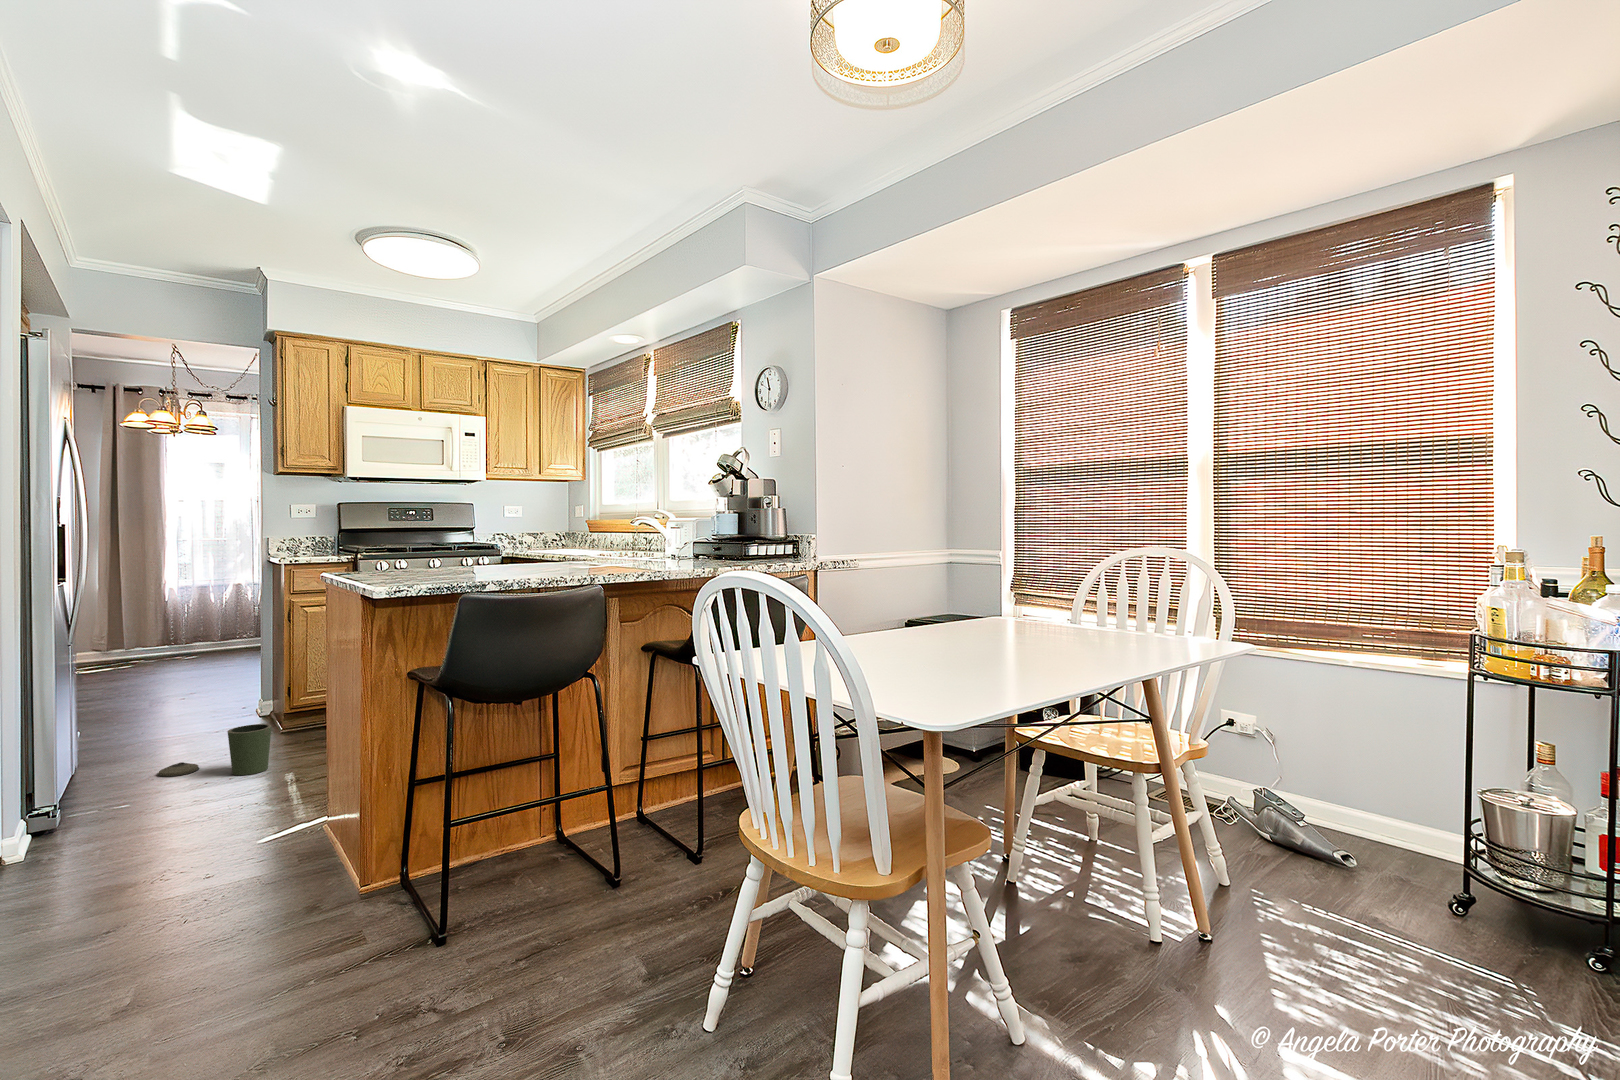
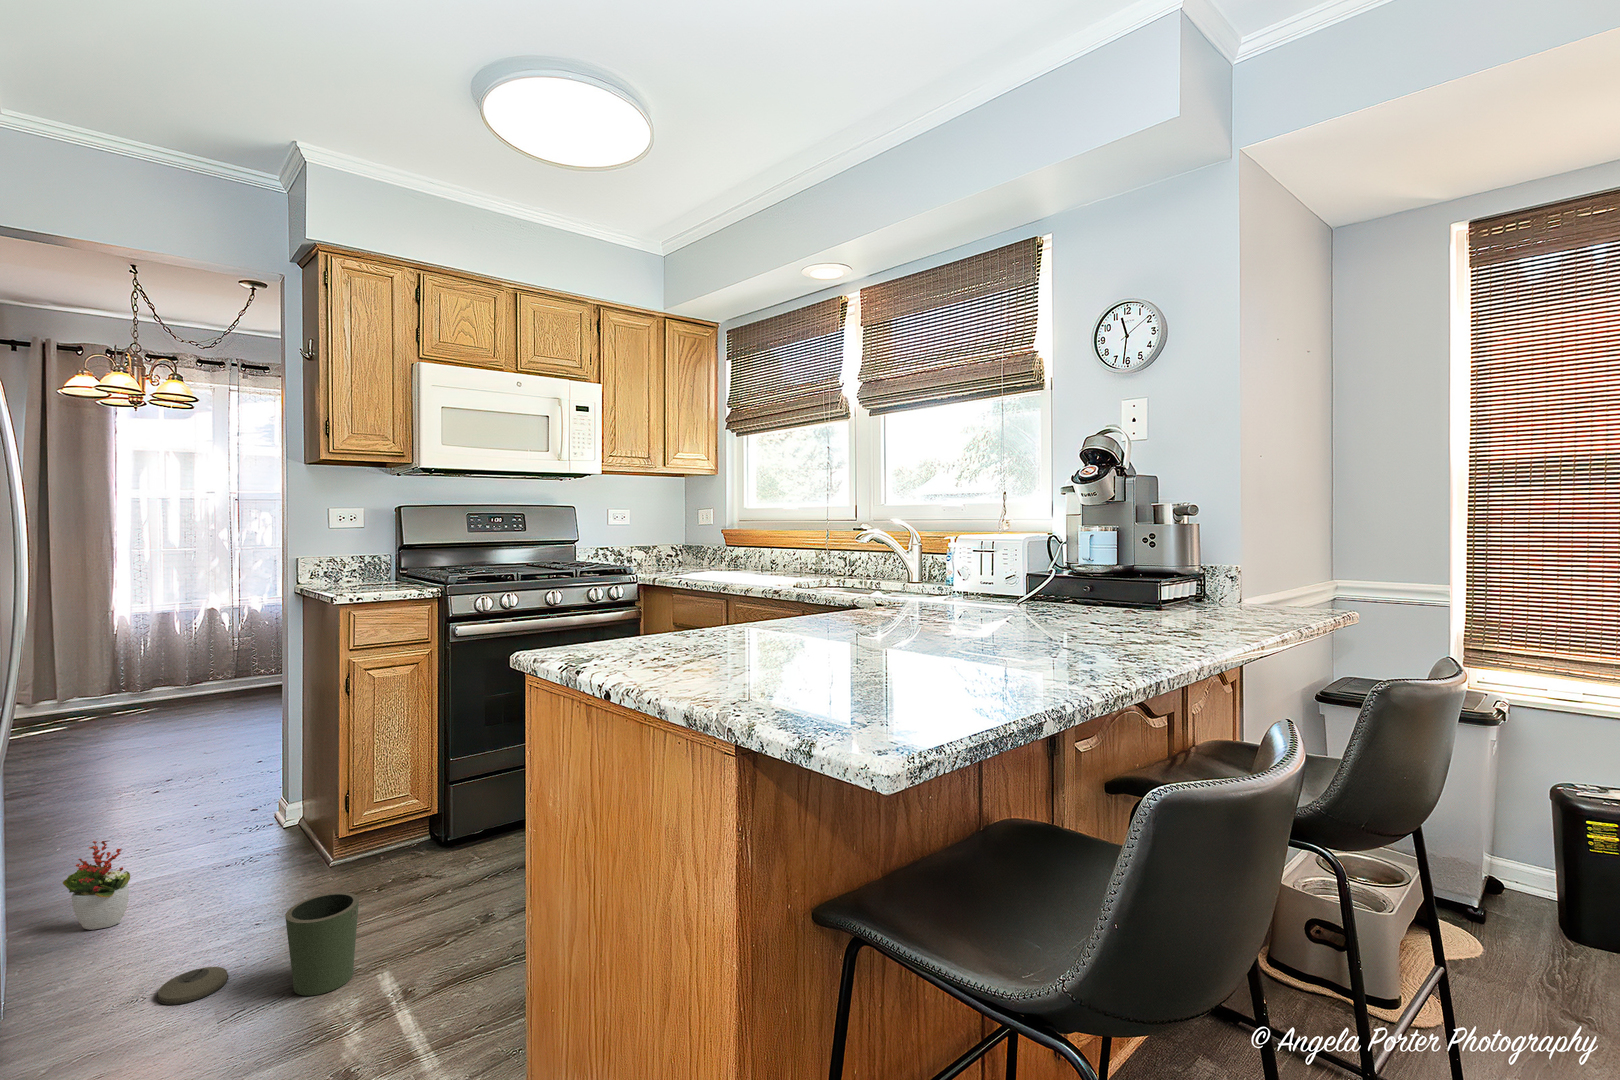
decorative plant: none [112,699,151,751] -> present [63,841,130,930]

